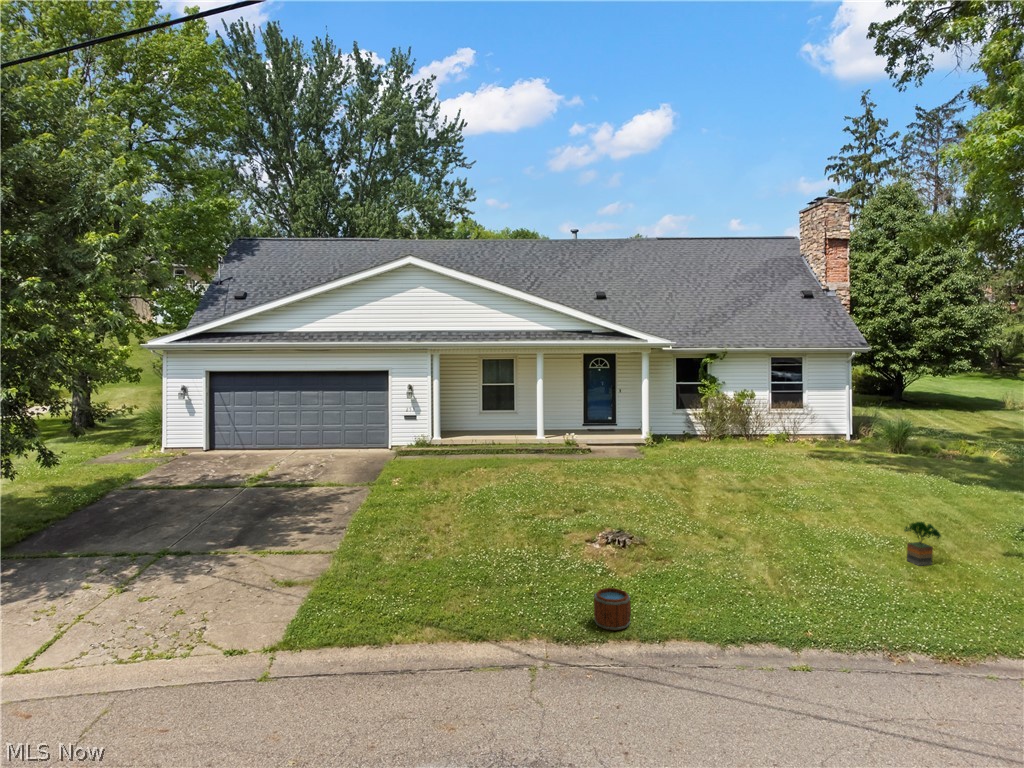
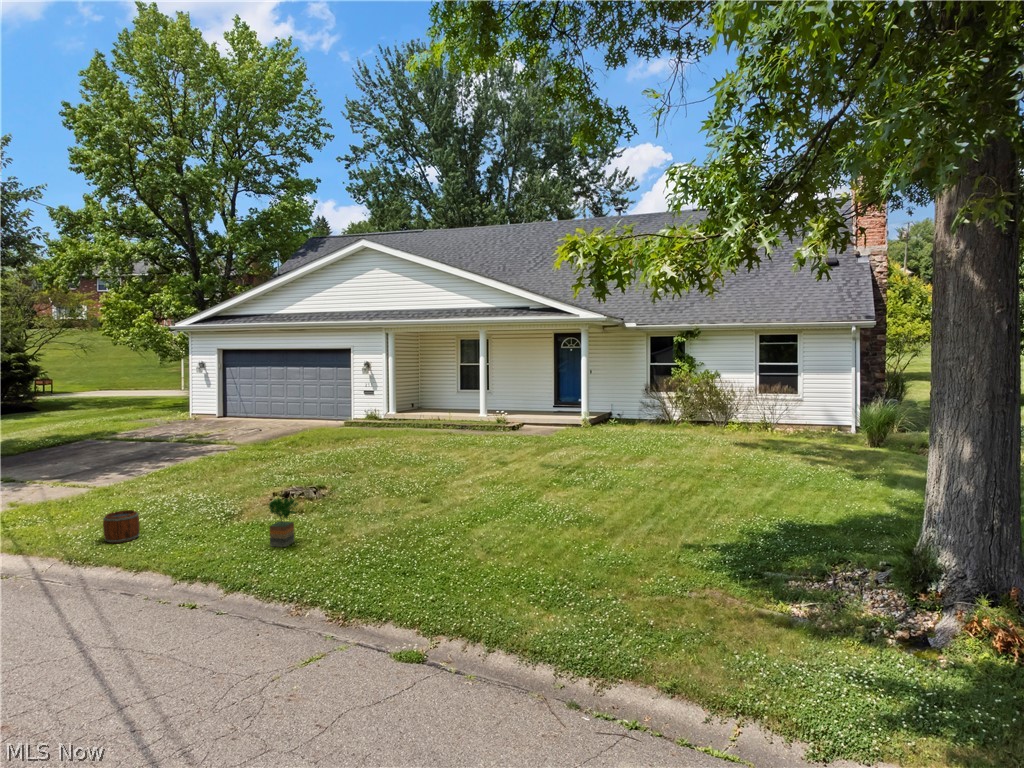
potted tree: present [904,522,941,566] -> present [269,498,298,547]

